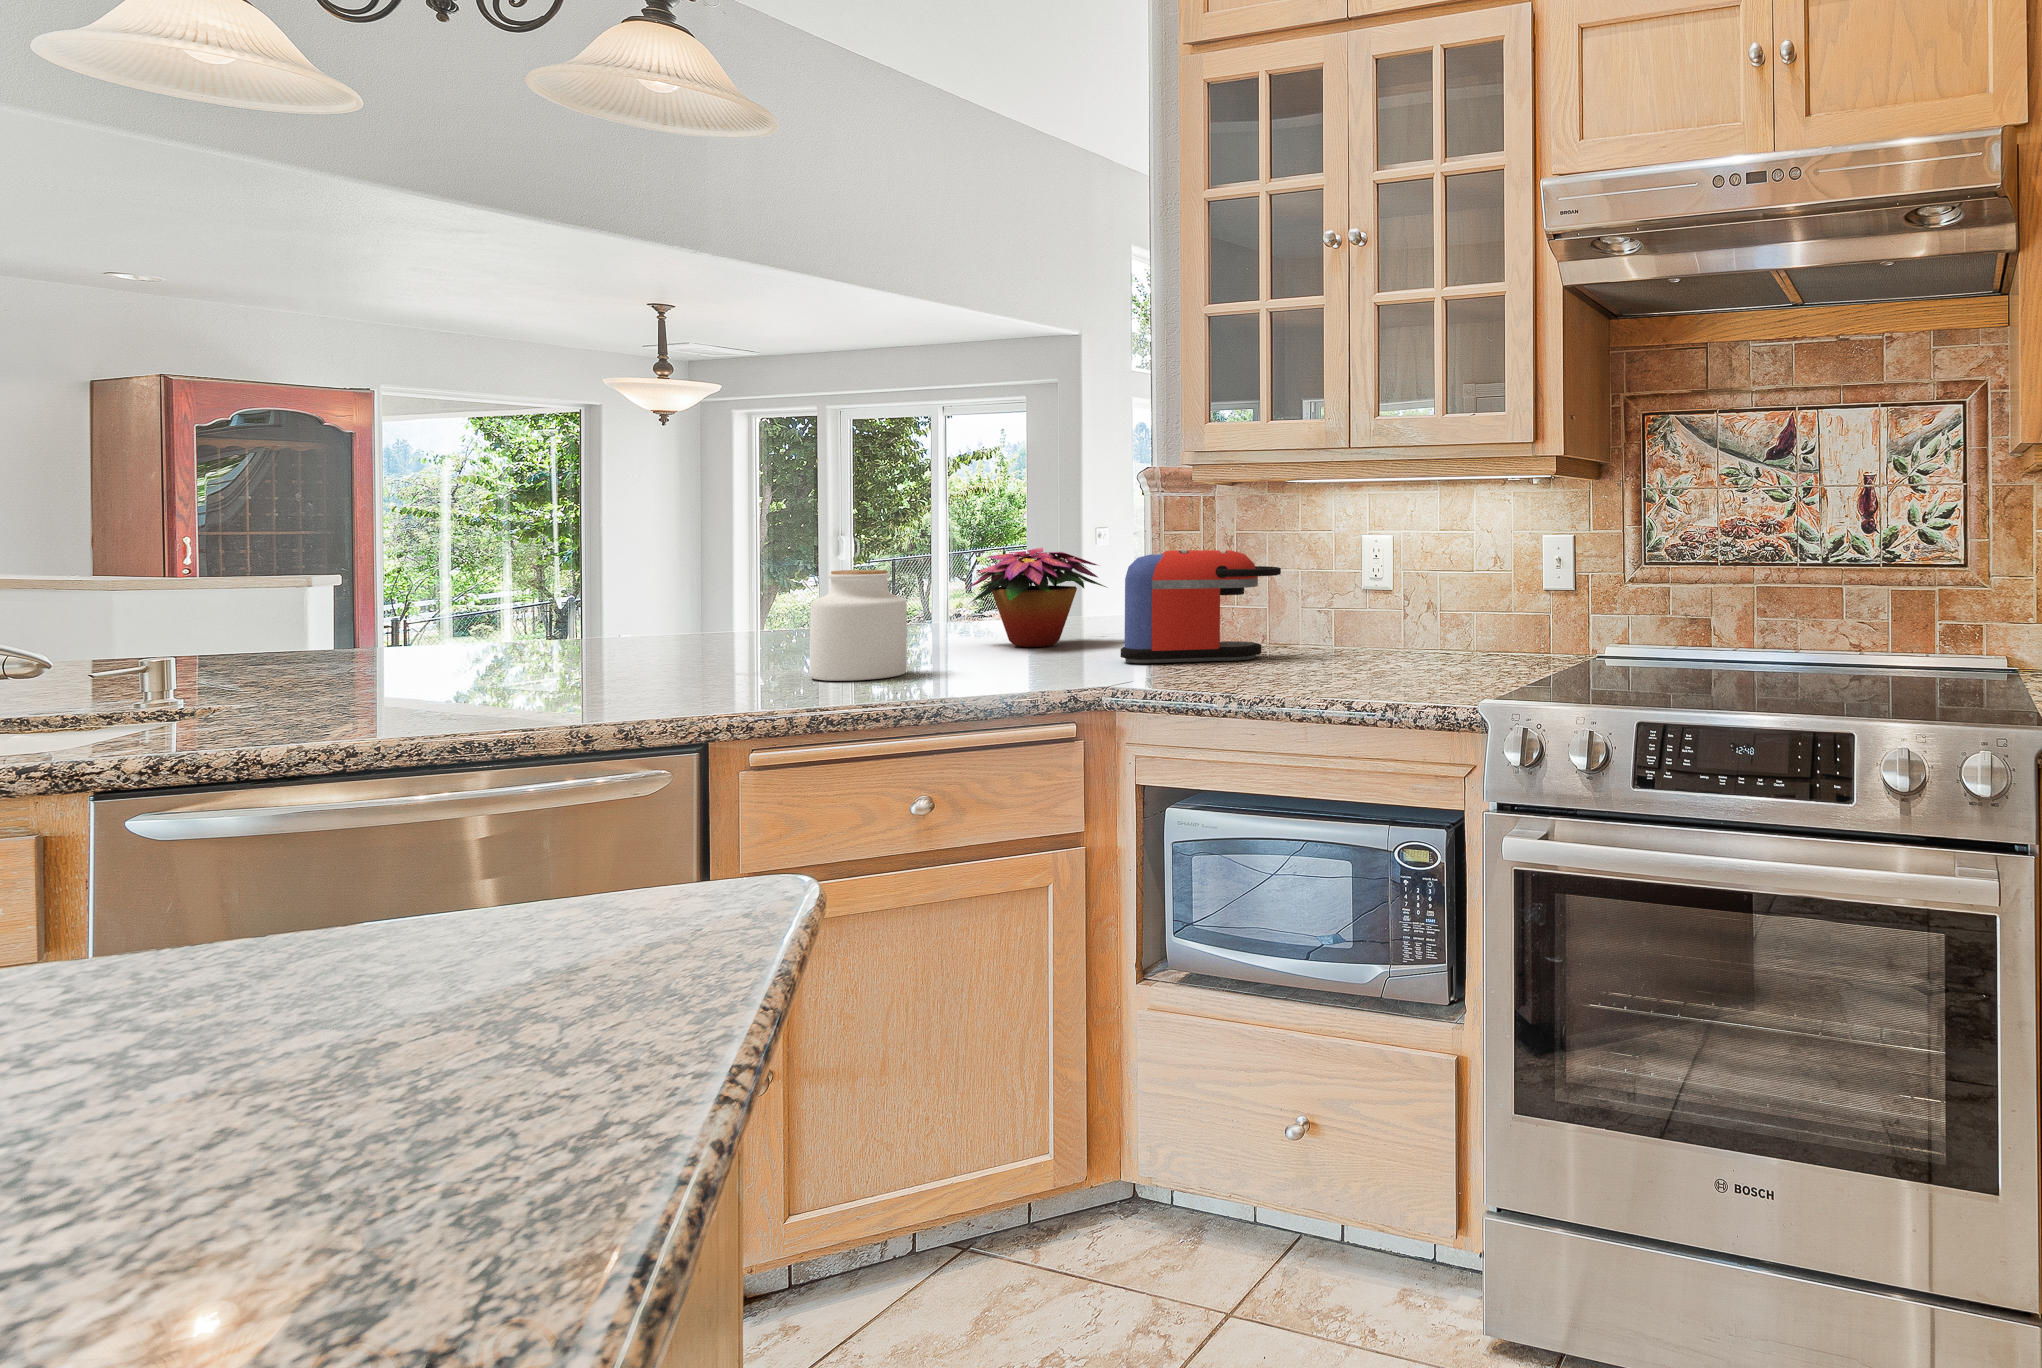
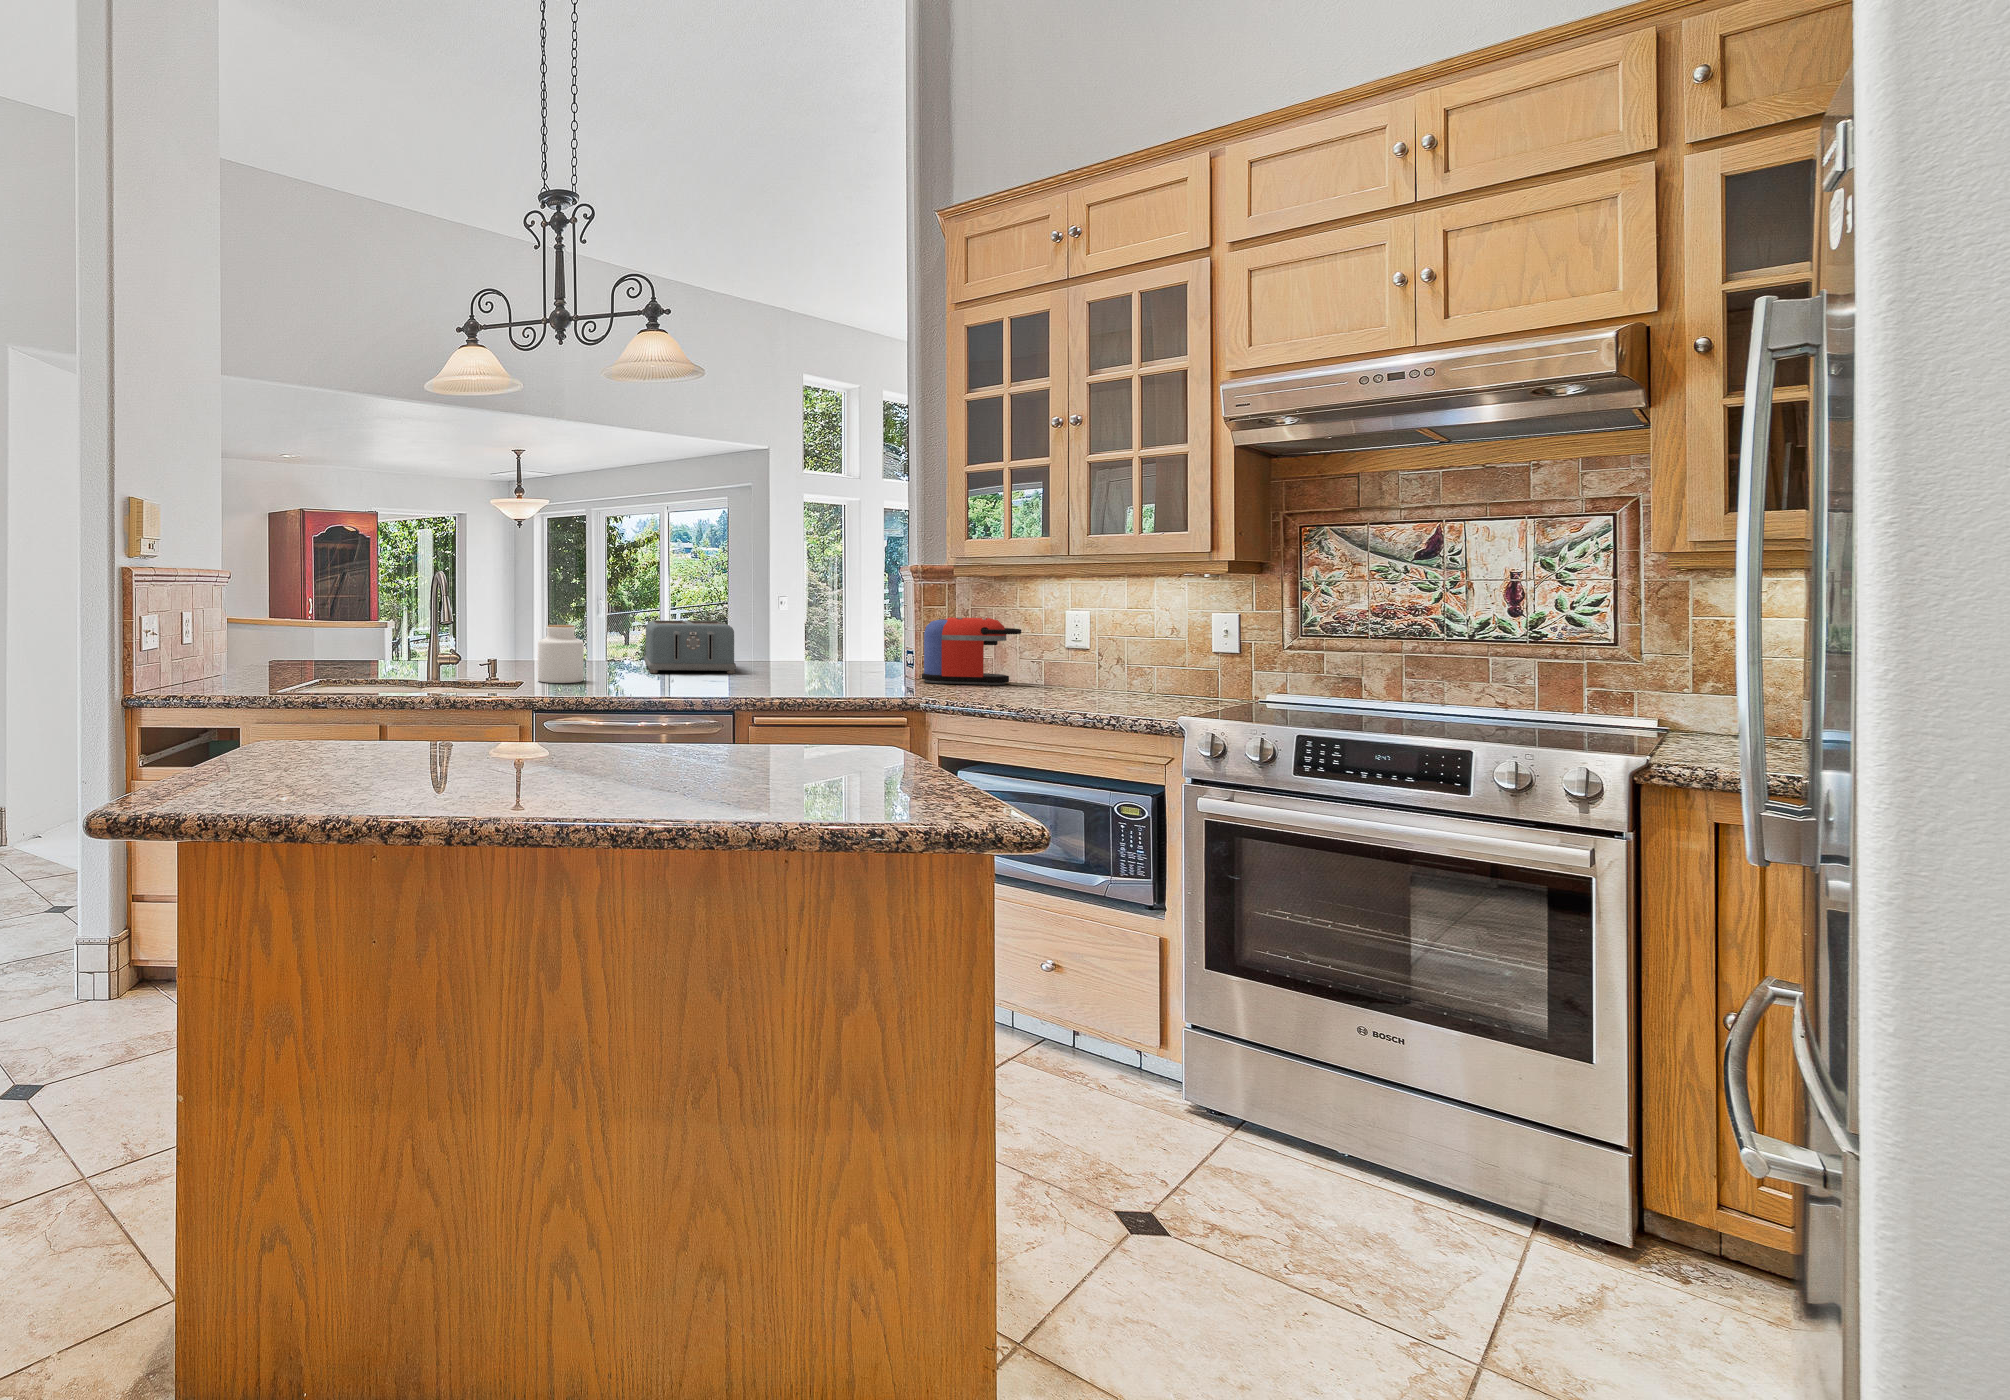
flower arrangement: present [967,548,1106,647] -> none [816,613,906,671]
toaster: none [577,566,781,676] -> present [644,620,736,674]
jar: present [810,570,907,681] -> present [538,625,584,683]

